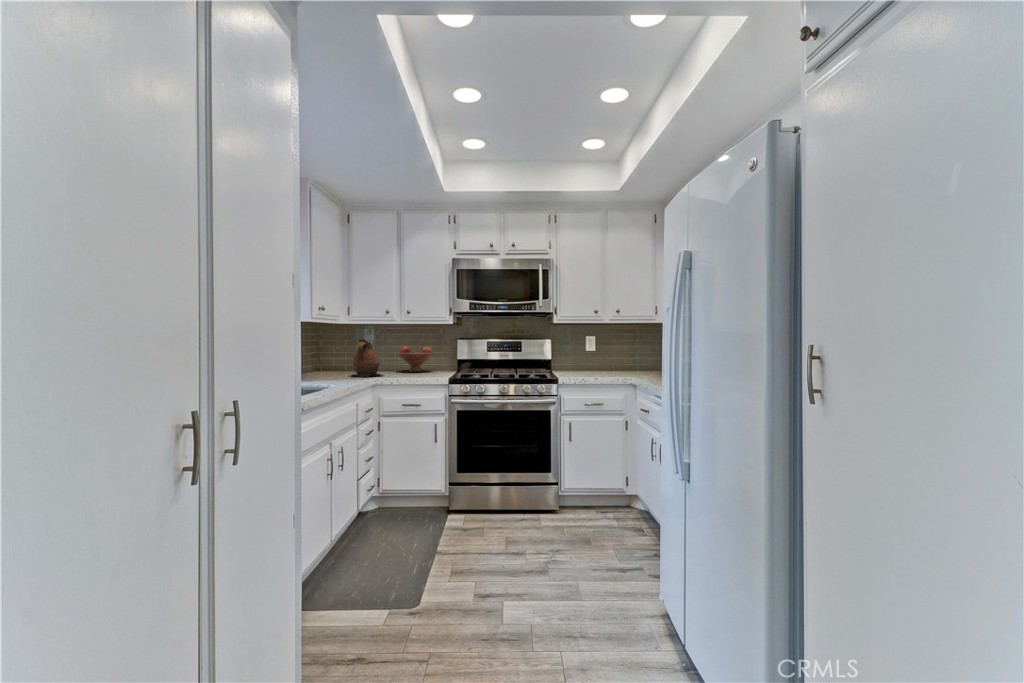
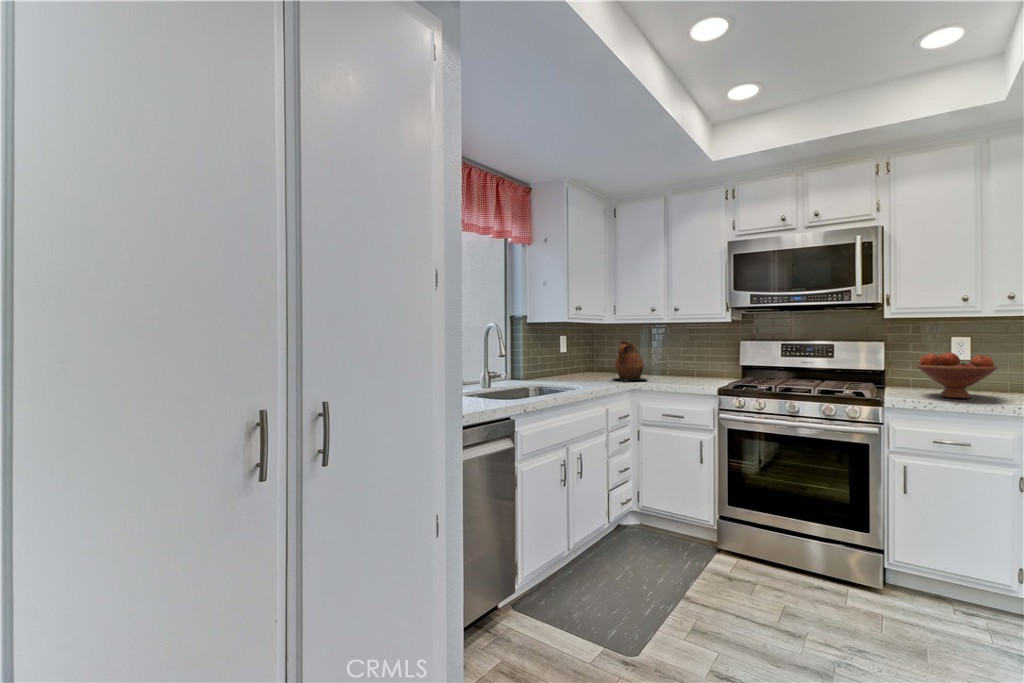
fruit bowl: present [398,346,433,372] -> present [917,353,997,398]

